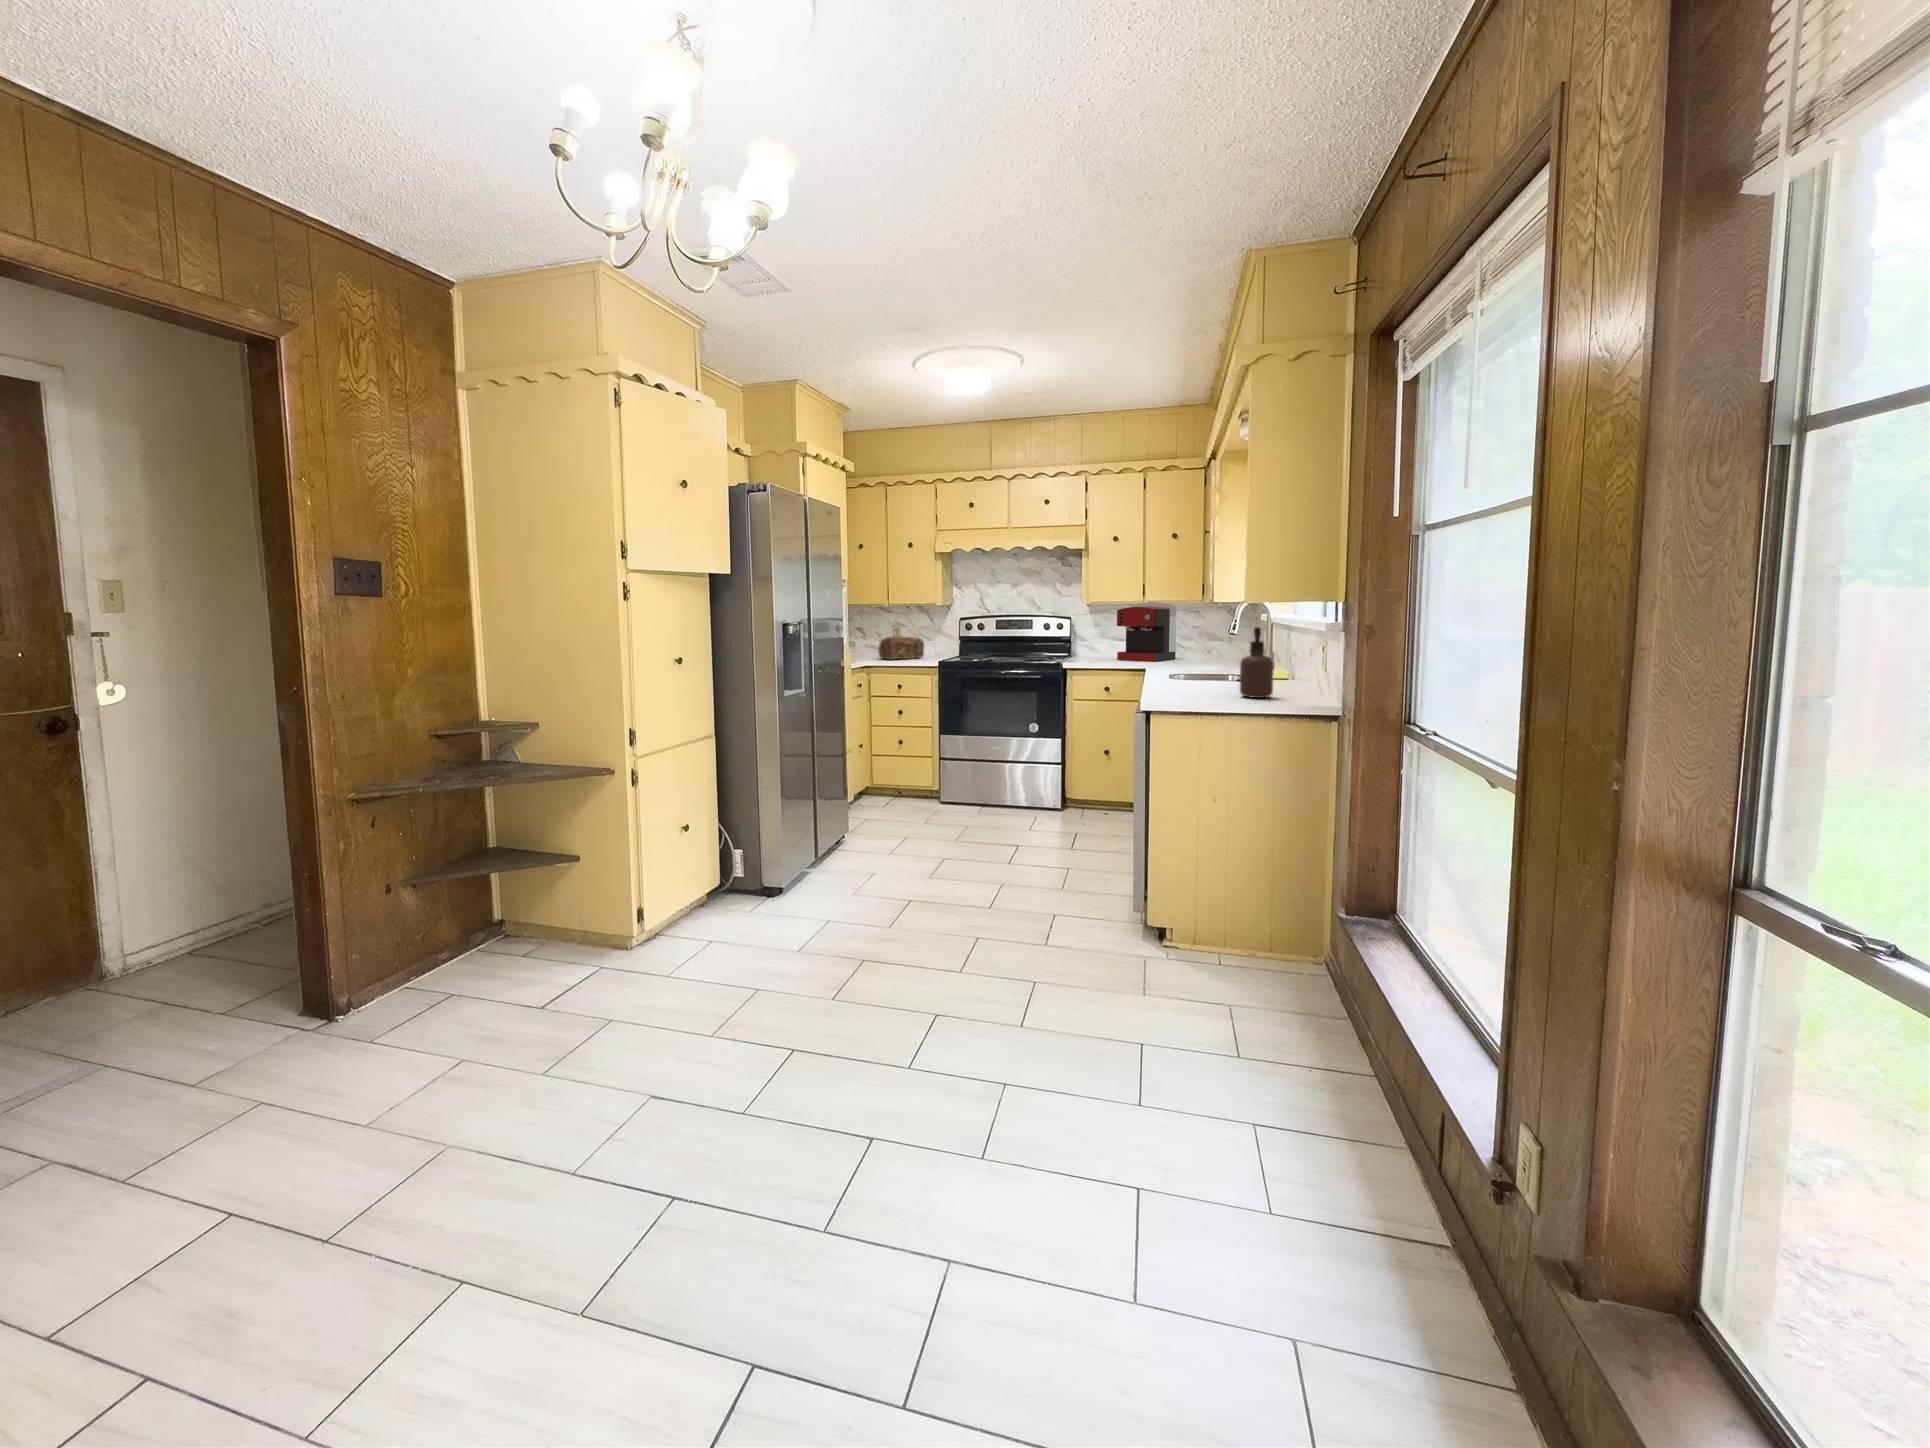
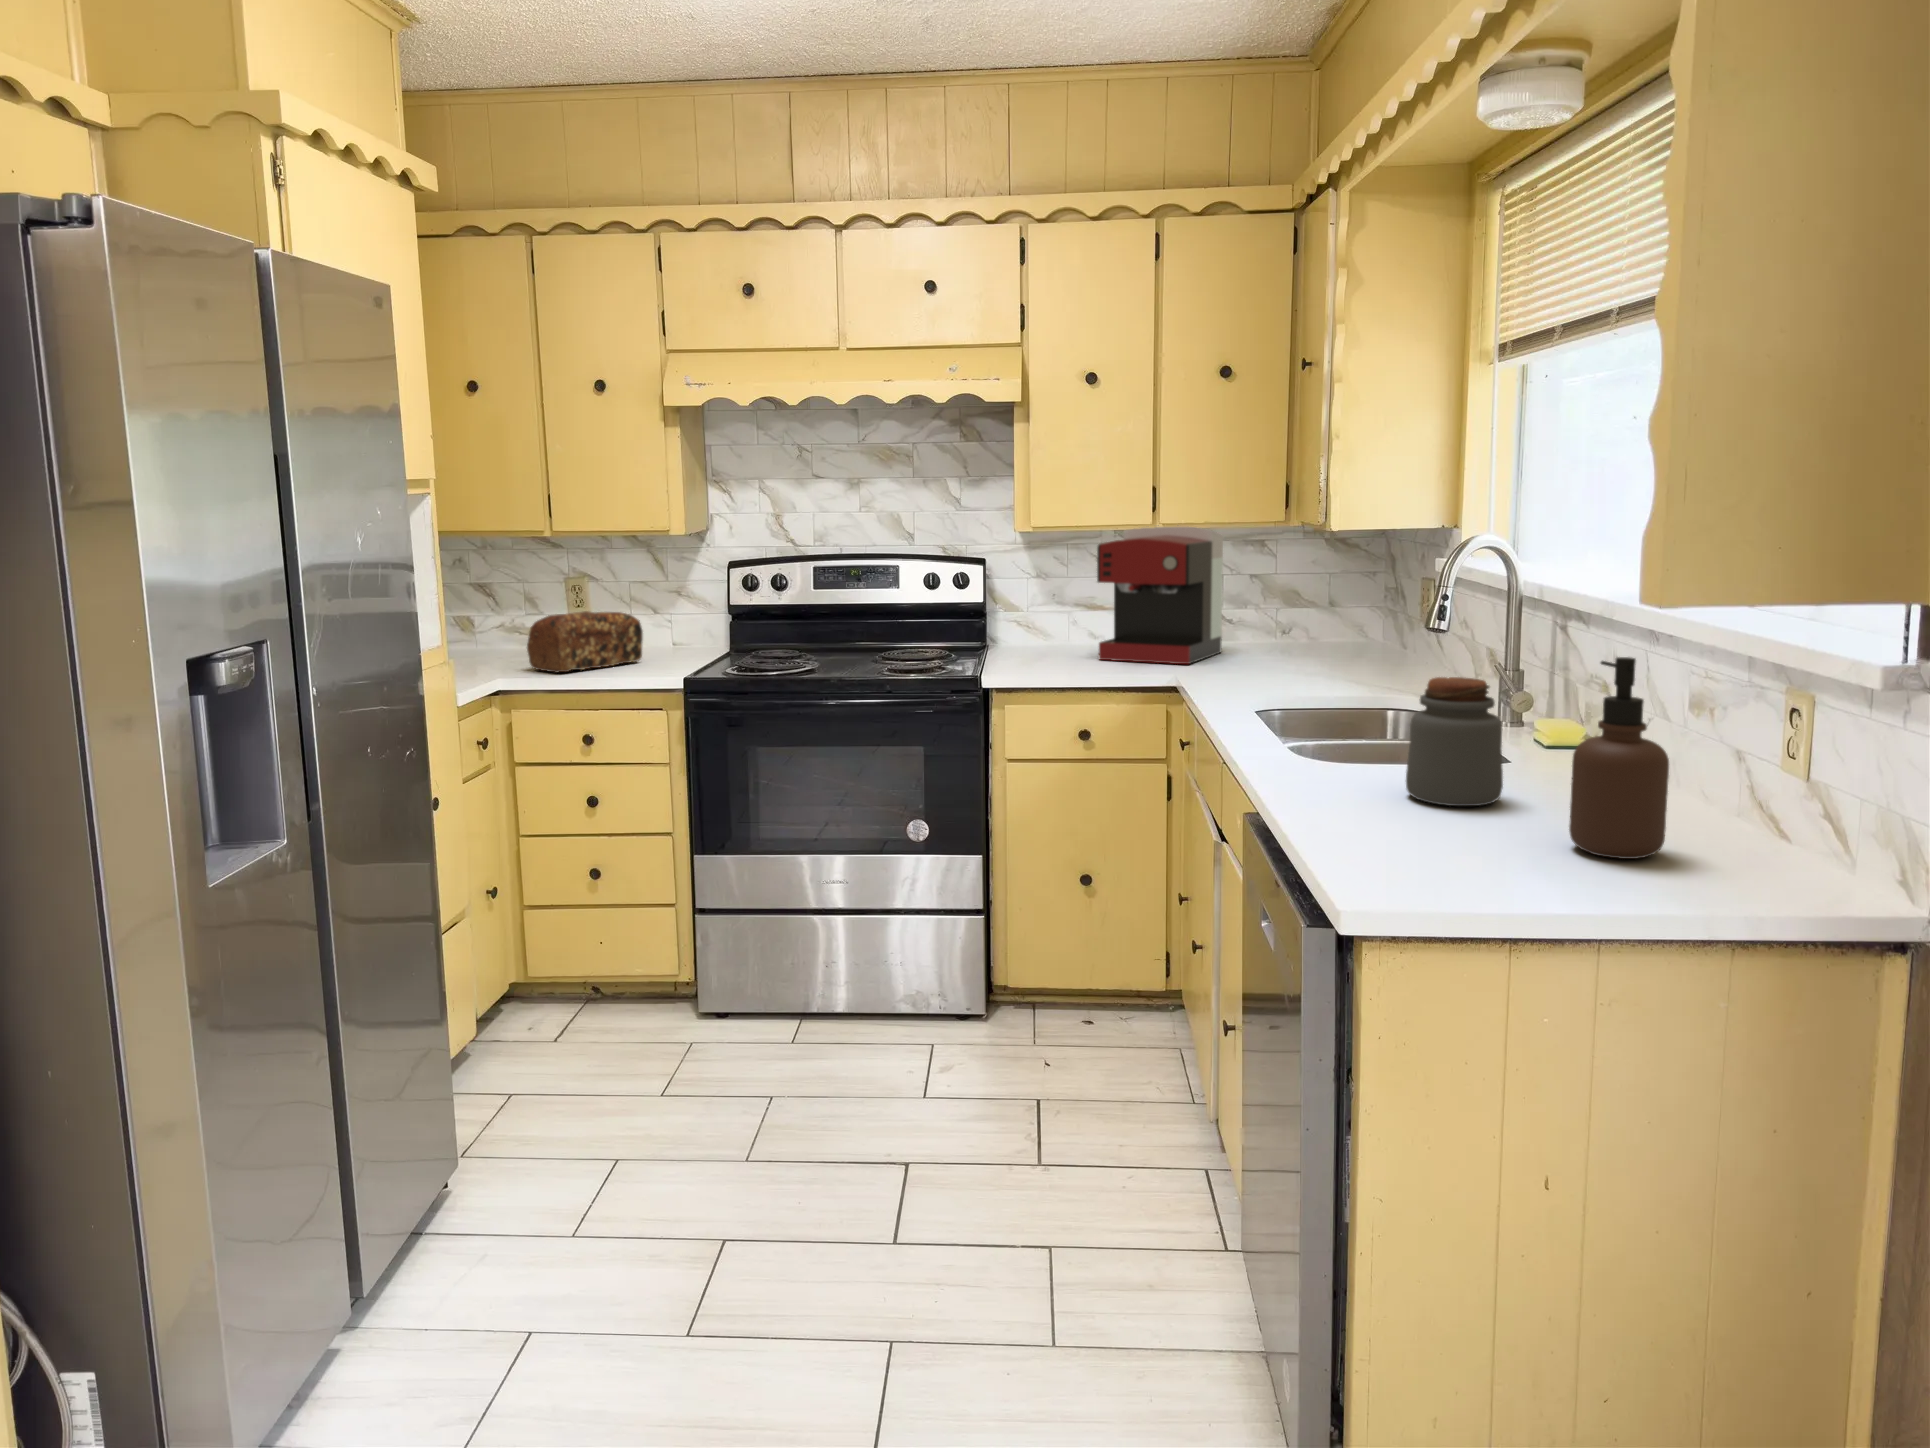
jar: none [1197,643,1234,689] -> present [1406,677,1503,806]

